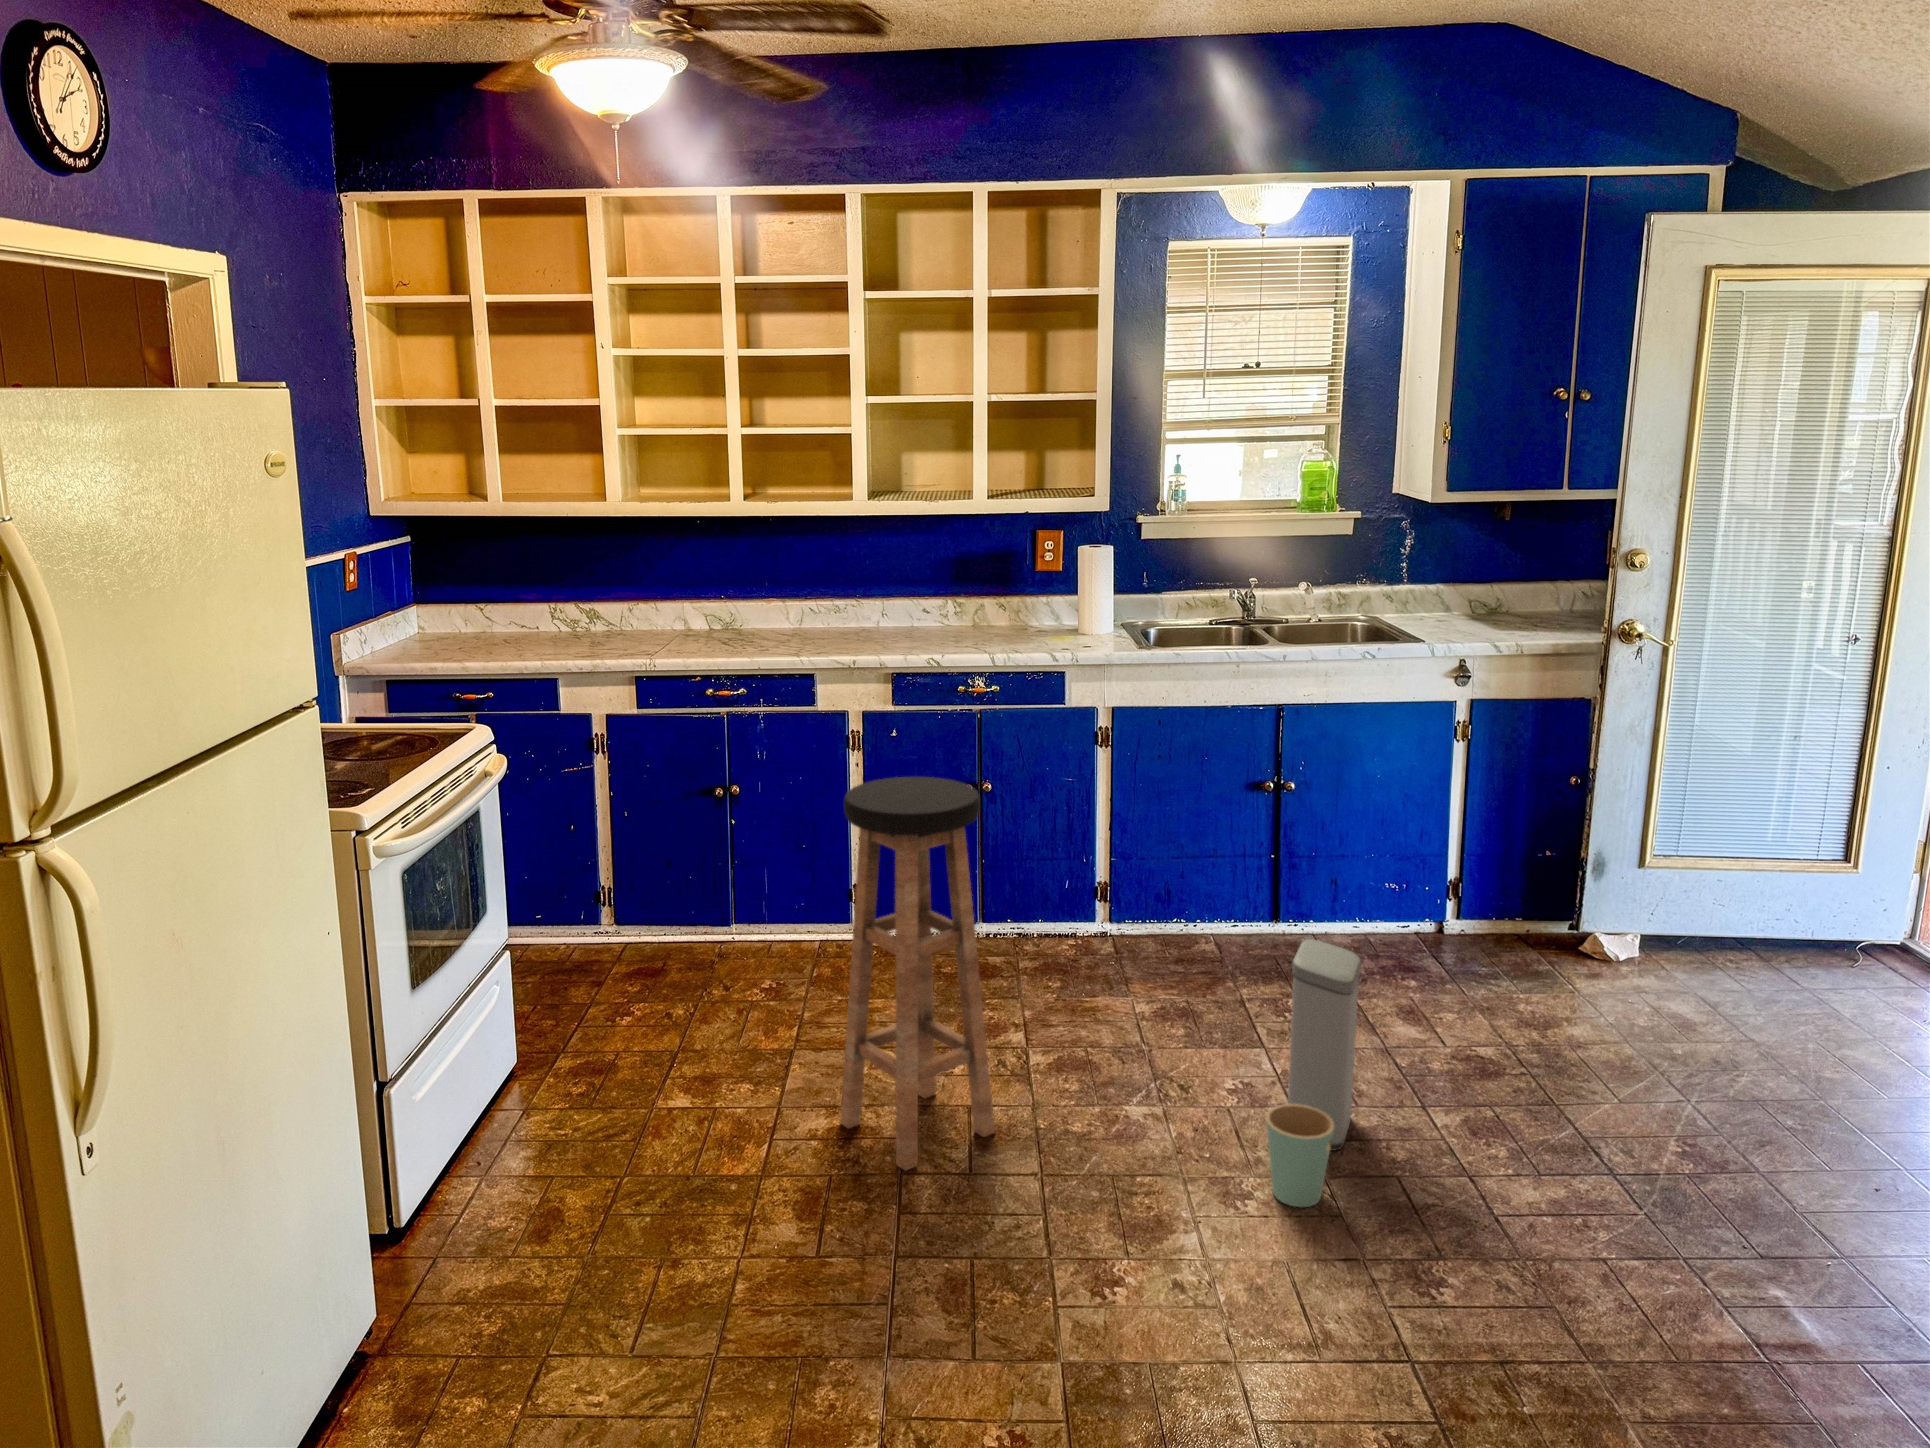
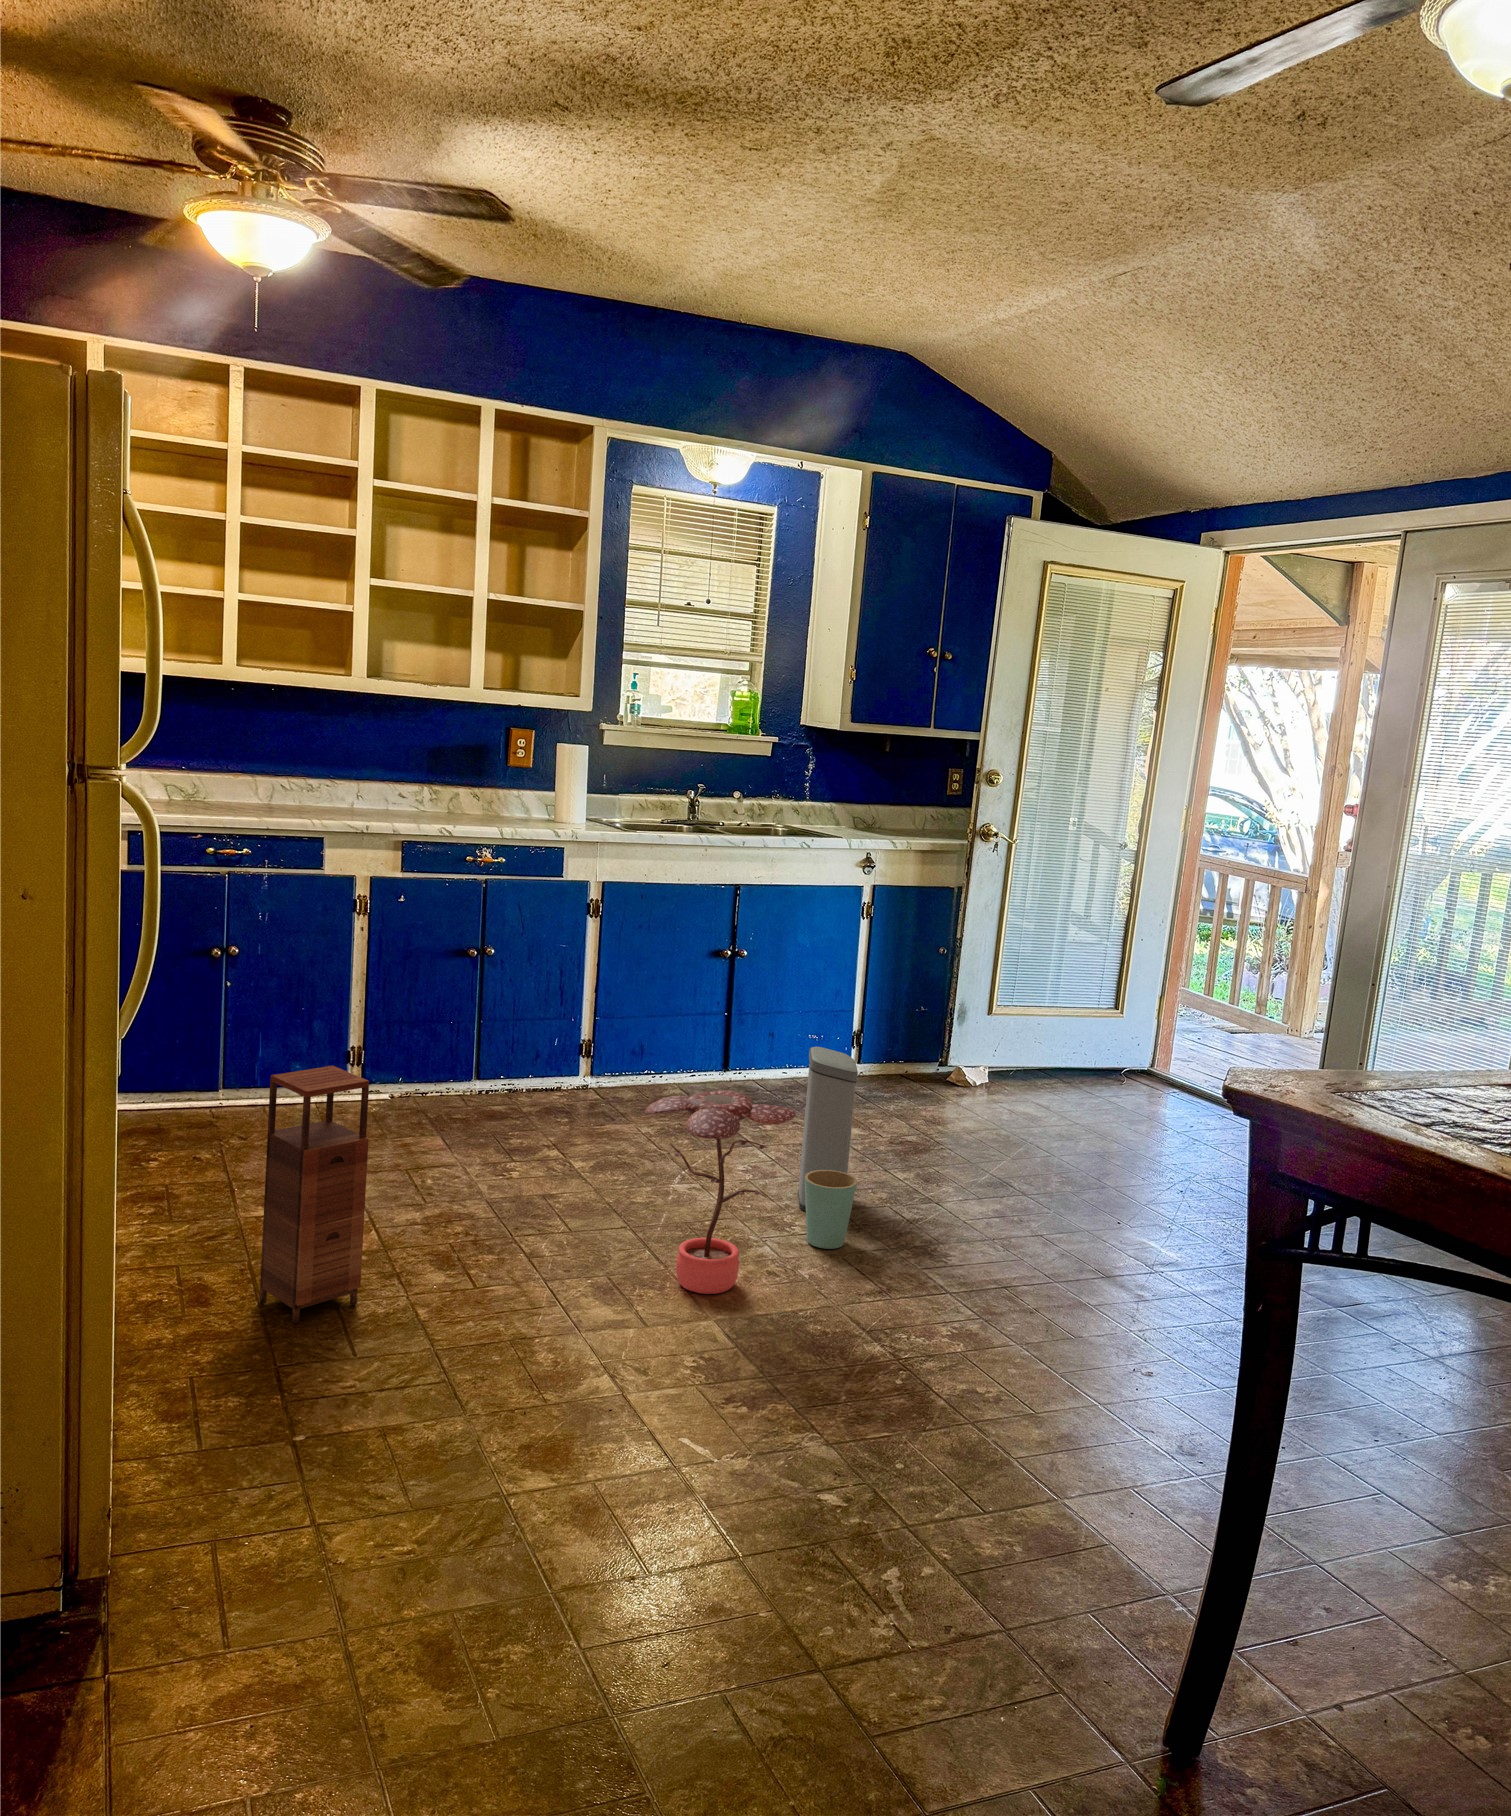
bar stool: present [840,777,995,1170] -> none [420,908,576,1261]
storage cabinet: none [638,959,735,1226] -> present [260,1065,369,1323]
potted plant: none [1033,1009,1212,1258] -> present [645,1090,796,1294]

